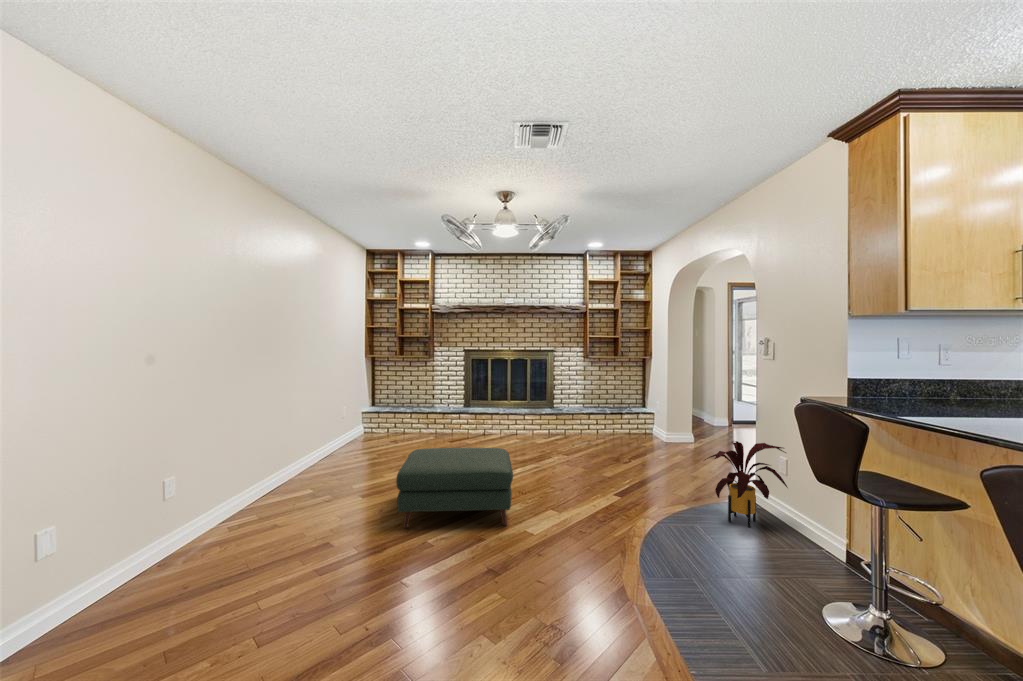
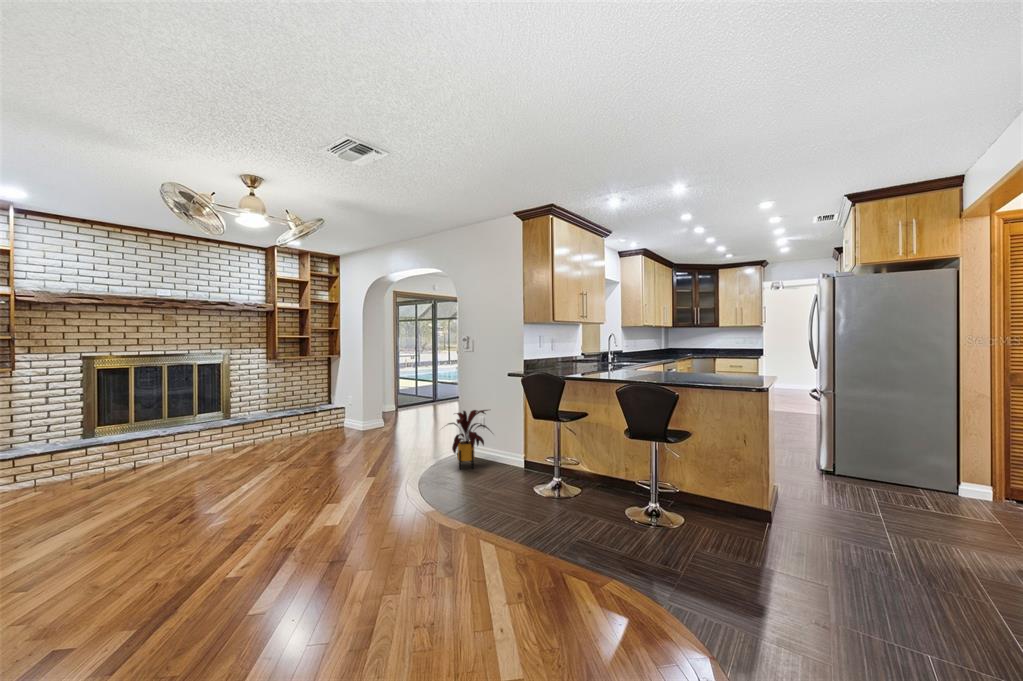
ottoman: present [396,448,513,528] -> none [139,458,309,575]

